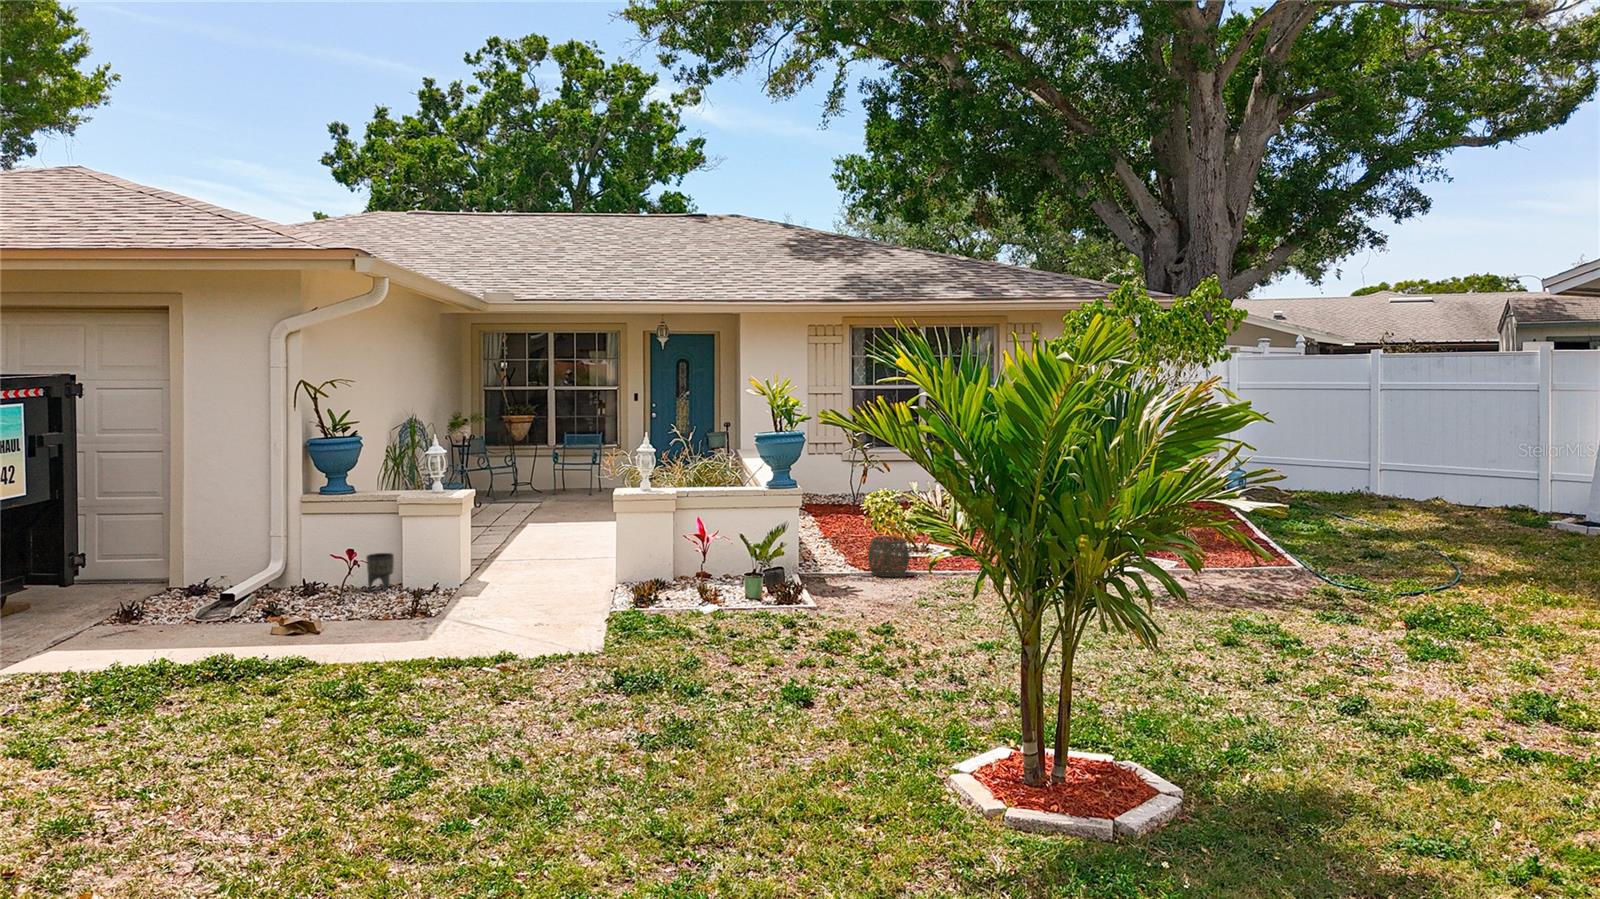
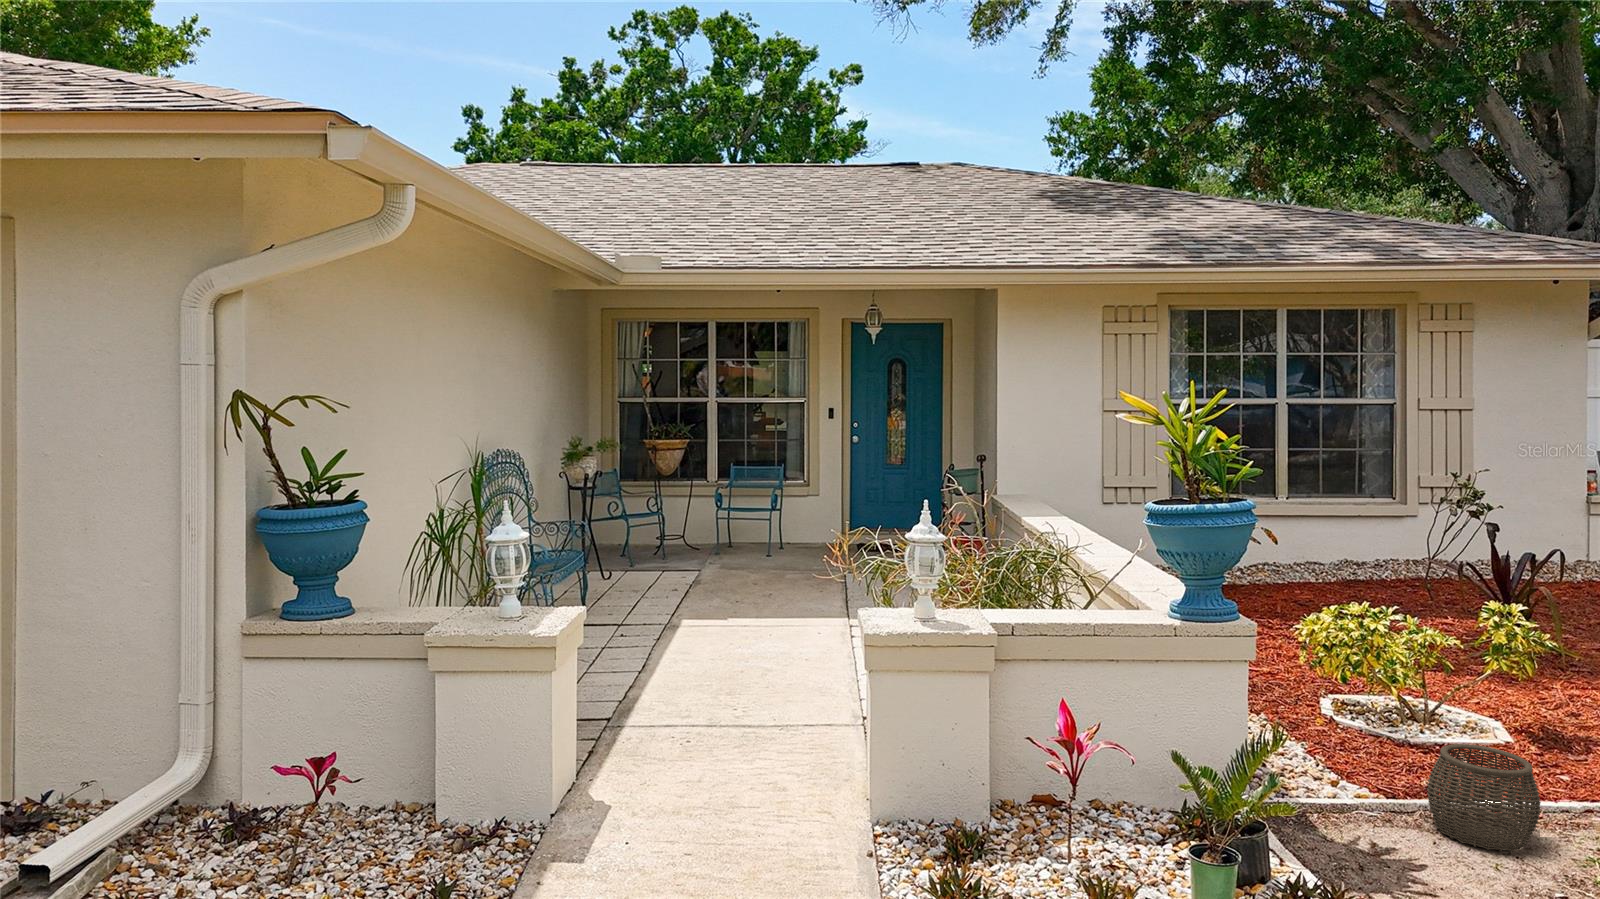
planter: present [366,553,394,591] -> none [344,762,406,858]

